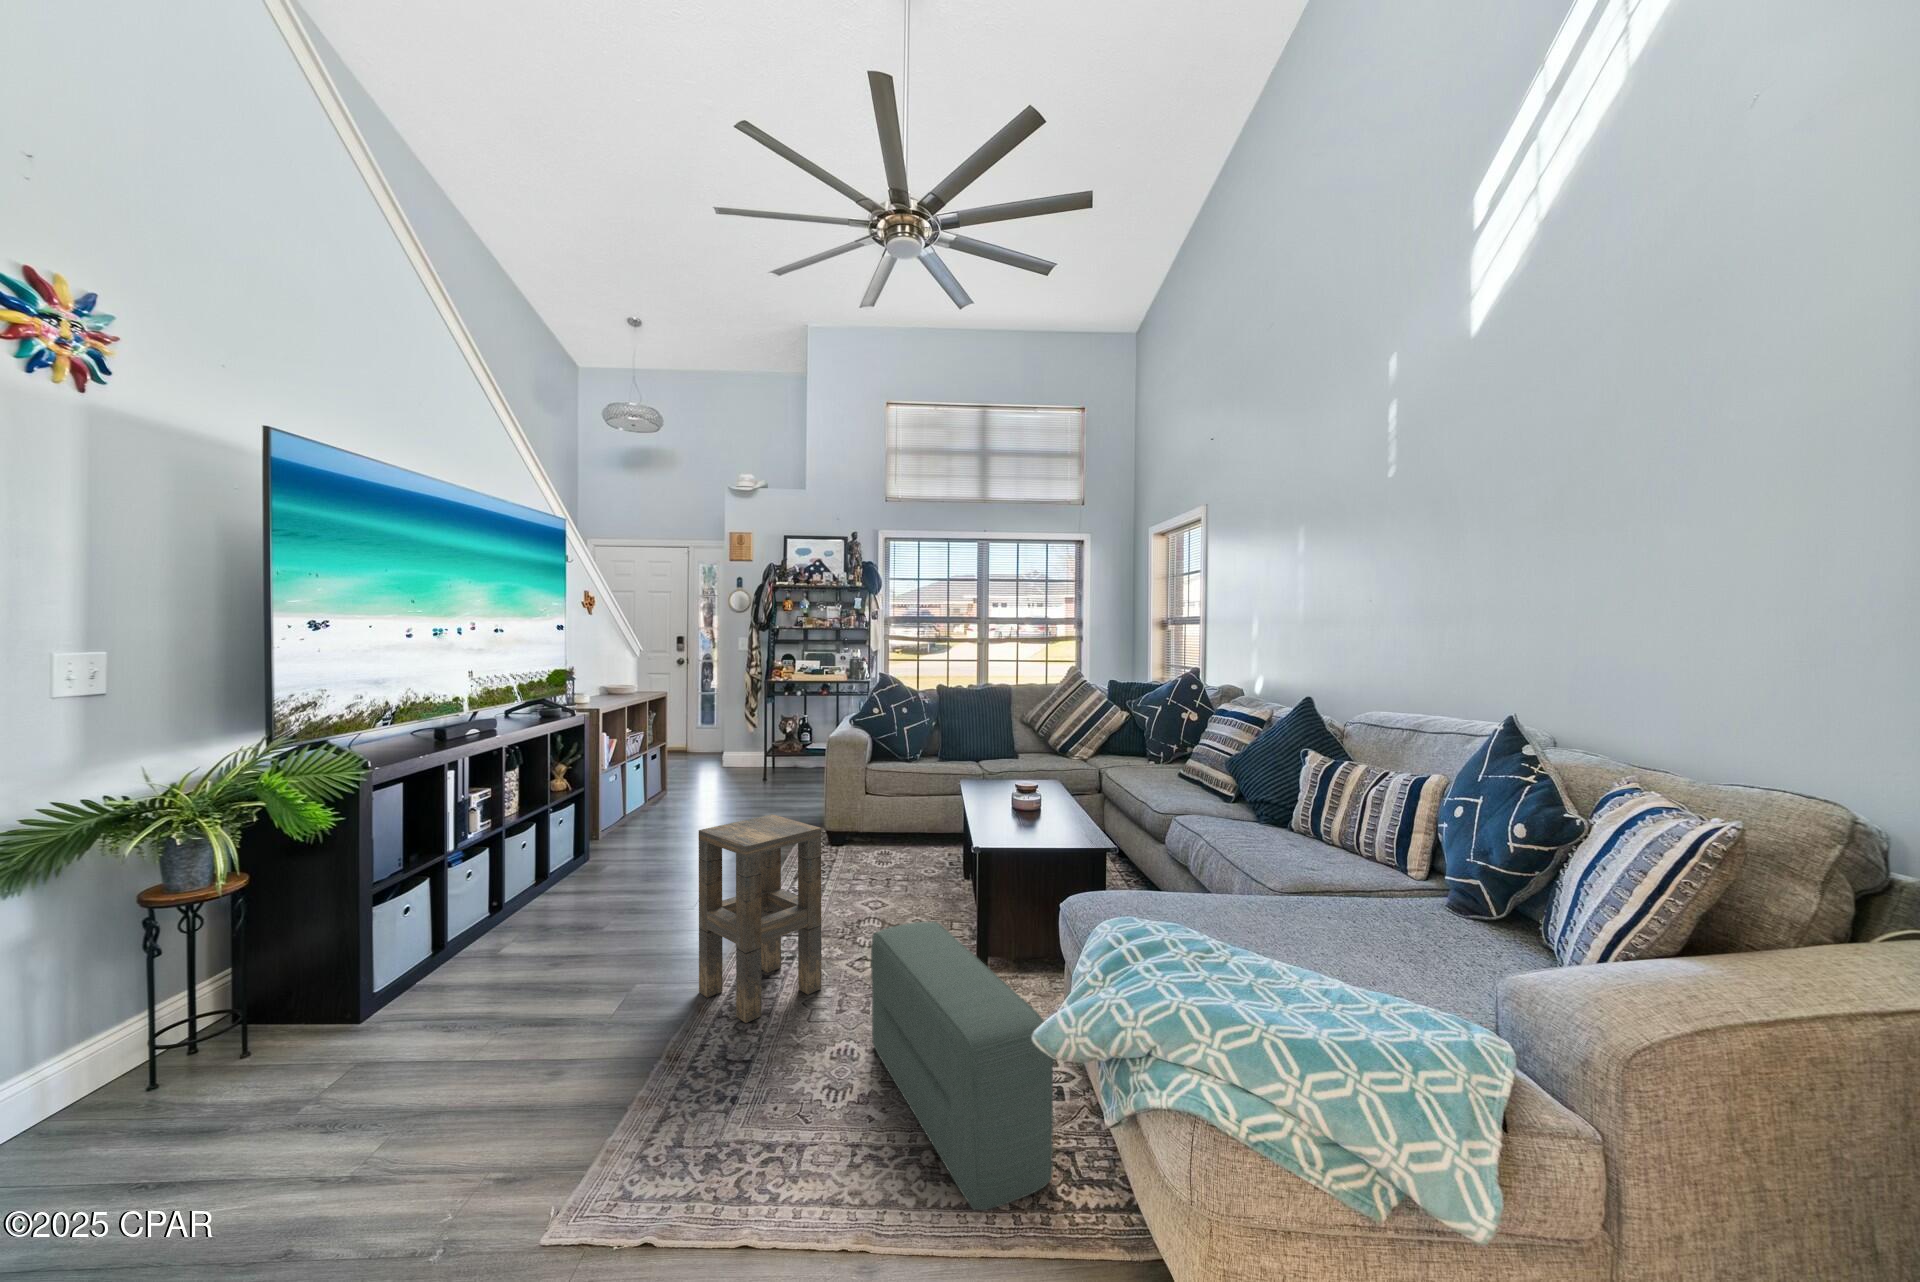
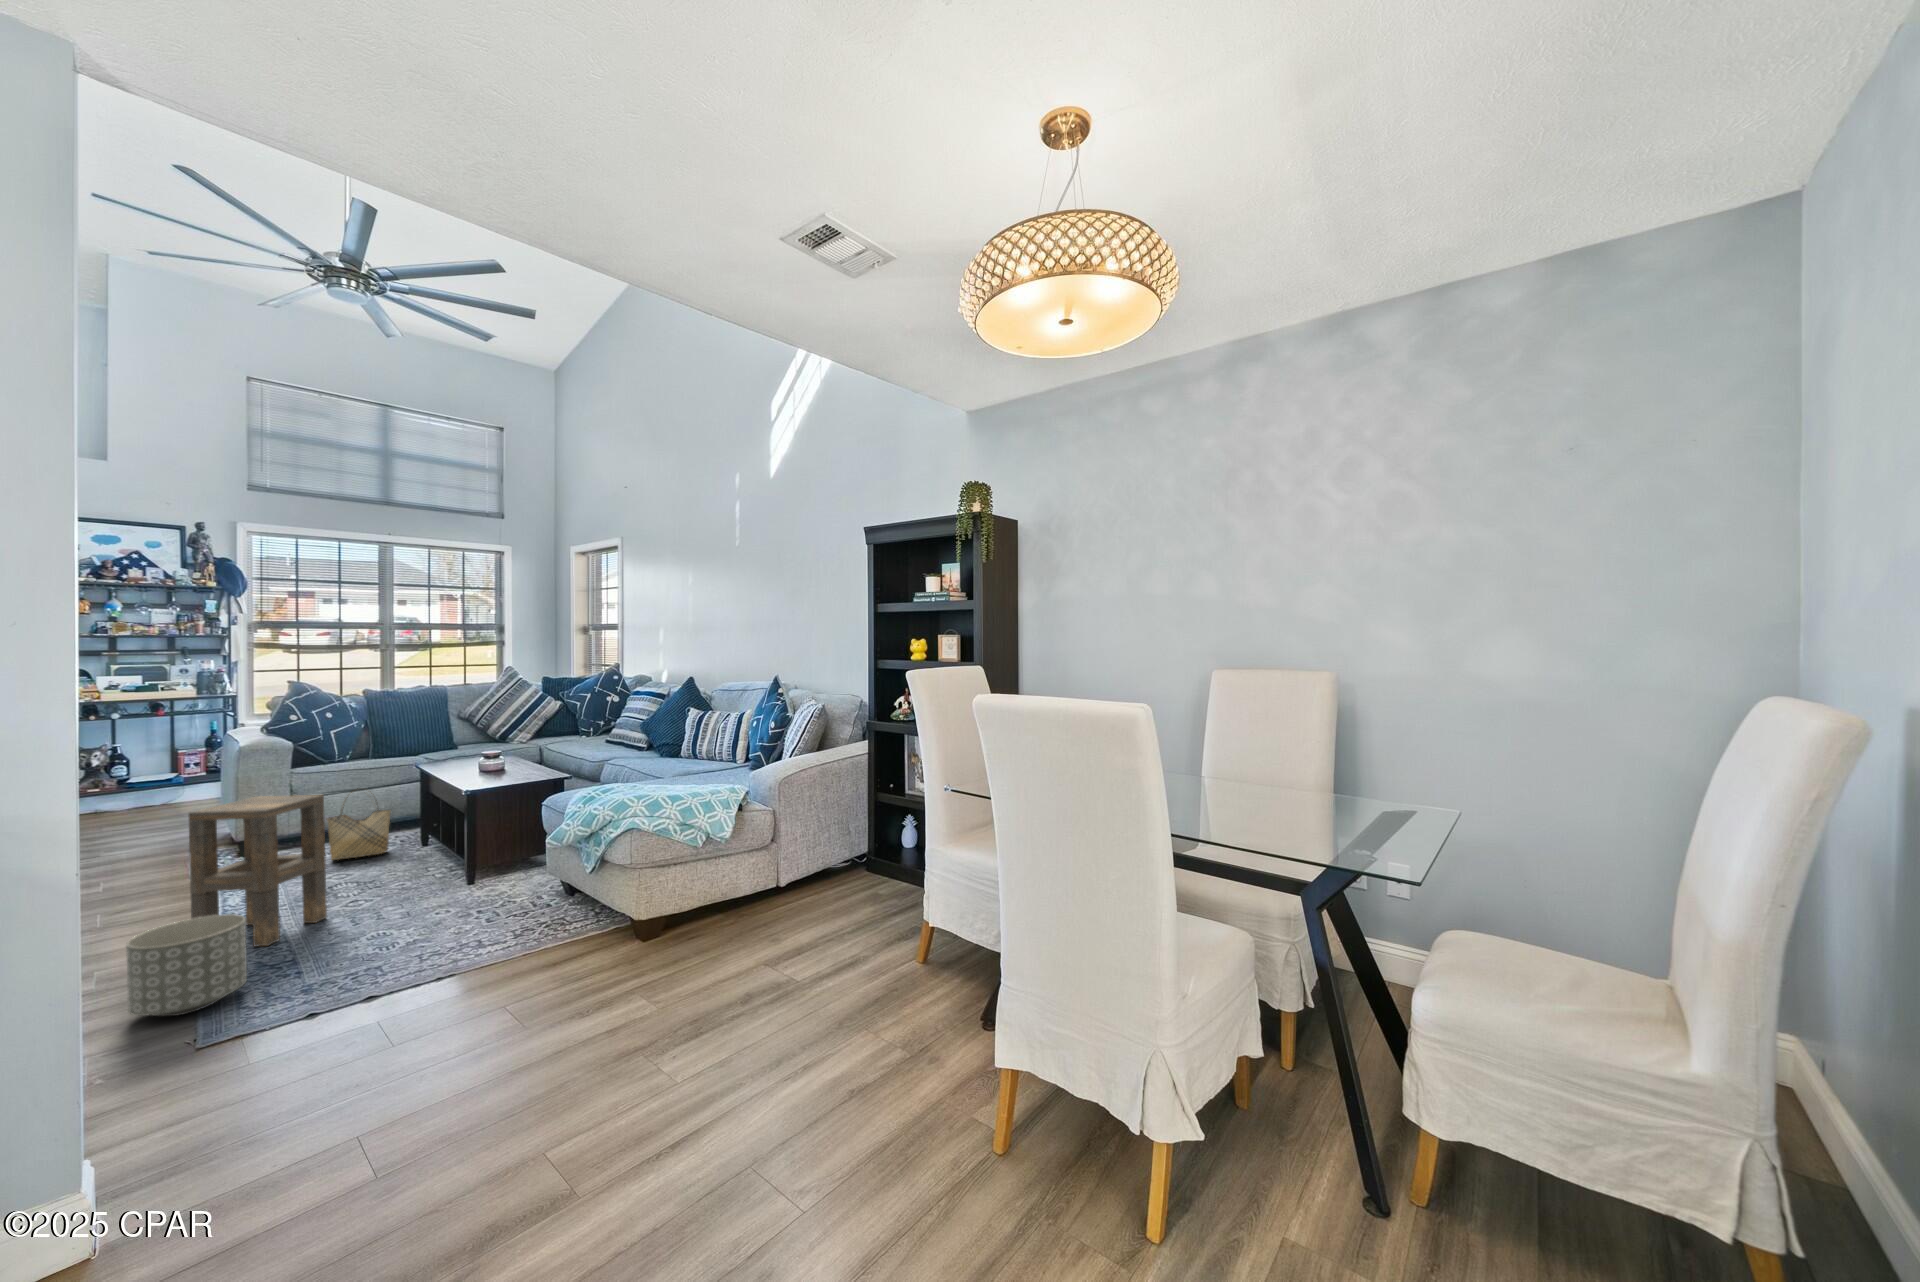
woven basket: none [876,801,934,884] -> present [327,788,390,860]
pouf: present [871,922,1053,1210] -> none [397,834,554,945]
planter: none [543,994,669,1151] -> present [126,914,247,1016]

